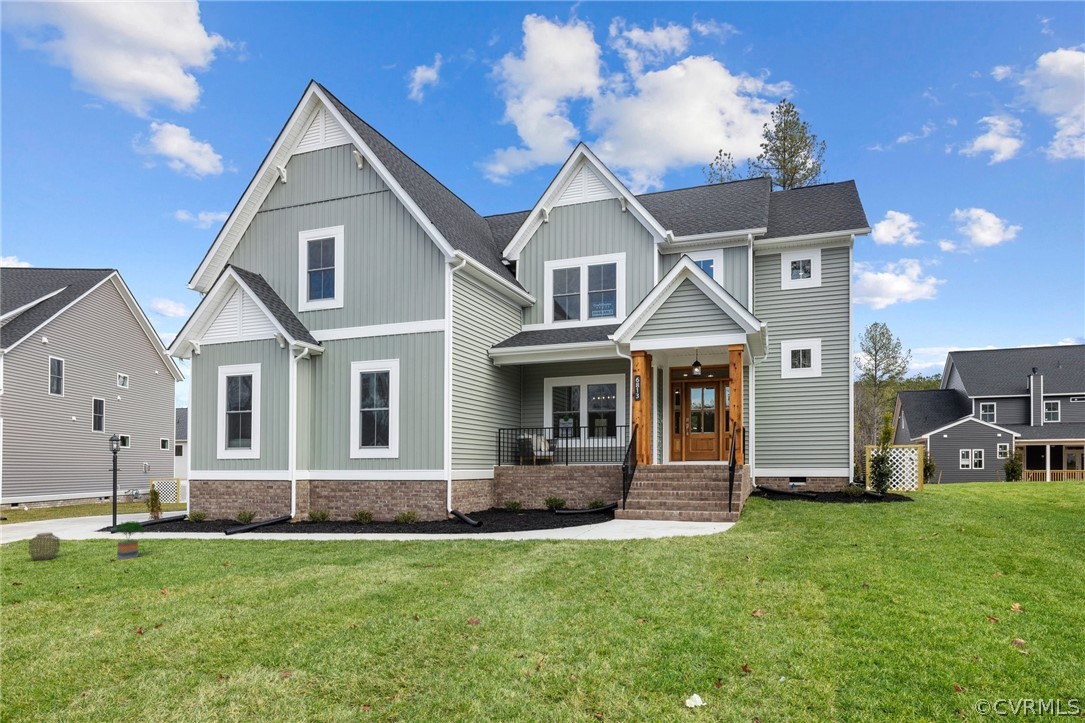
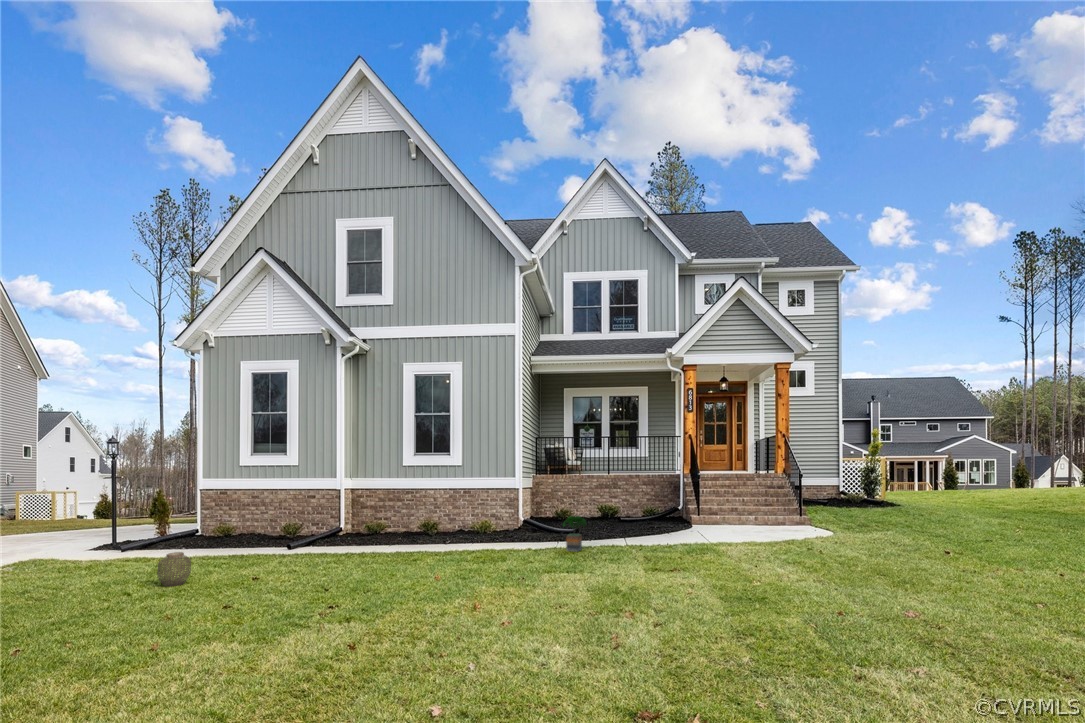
potted tree: present [115,521,144,560] -> present [563,516,586,552]

